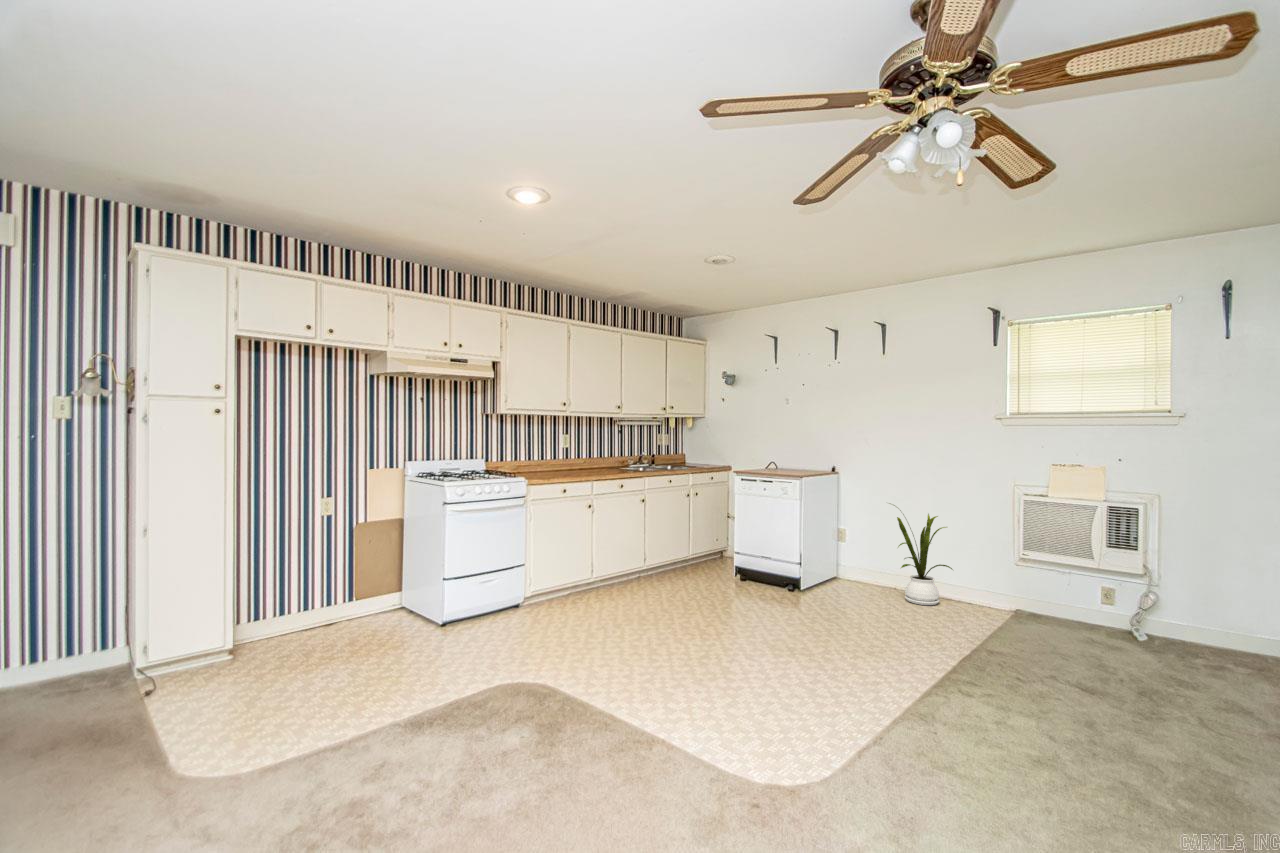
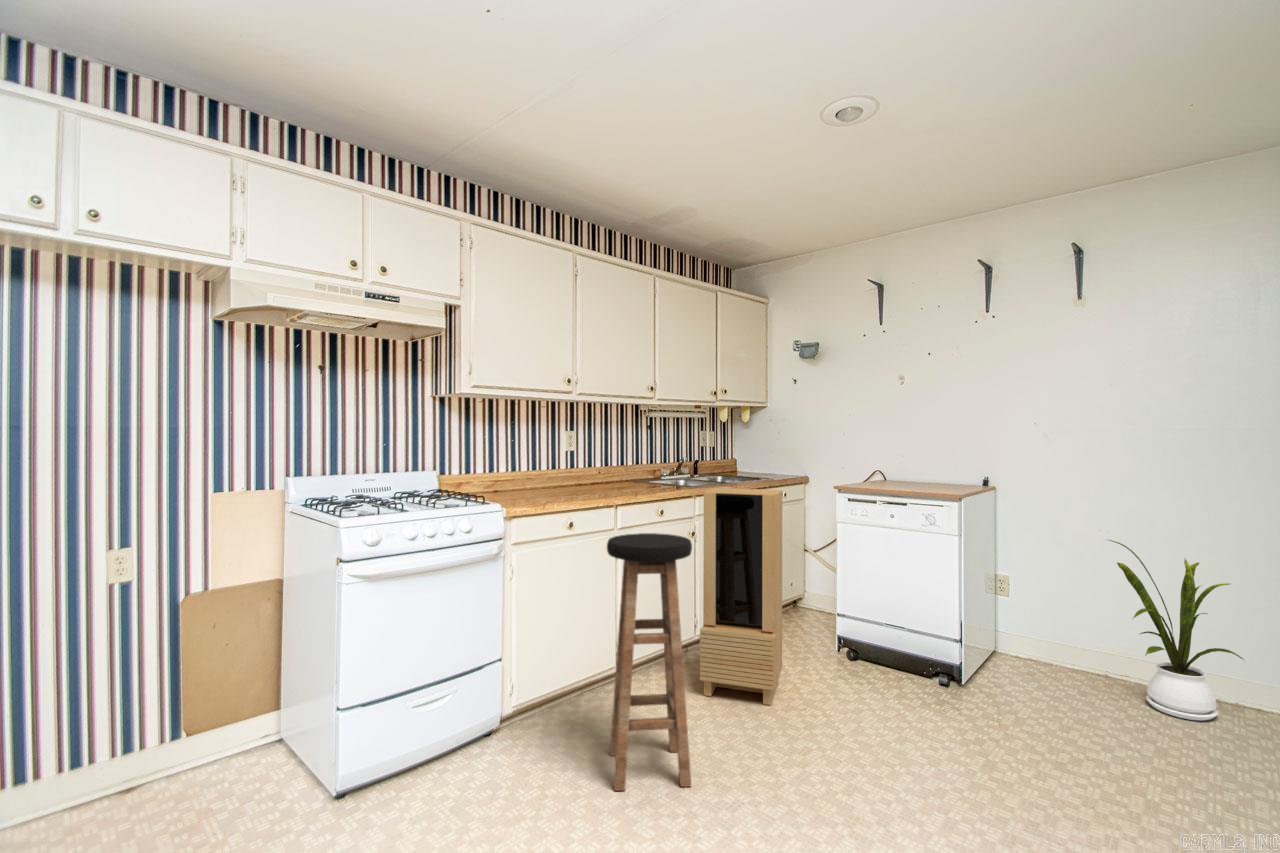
storage cabinet: none [642,471,695,598] -> present [700,488,782,705]
bar stool: none [584,494,630,626] -> present [607,533,692,791]

